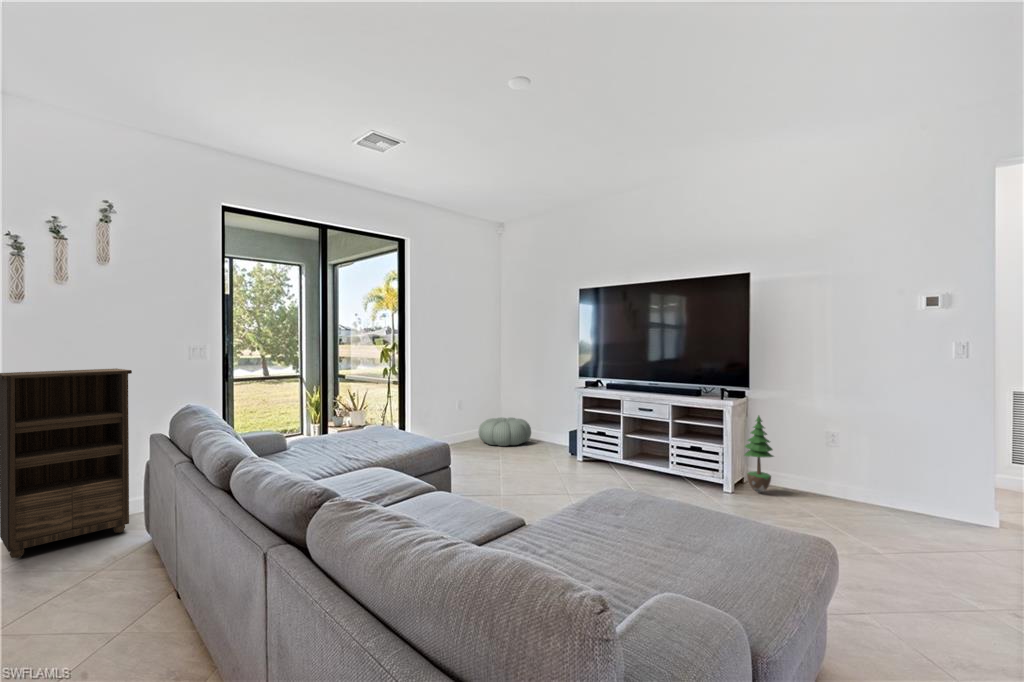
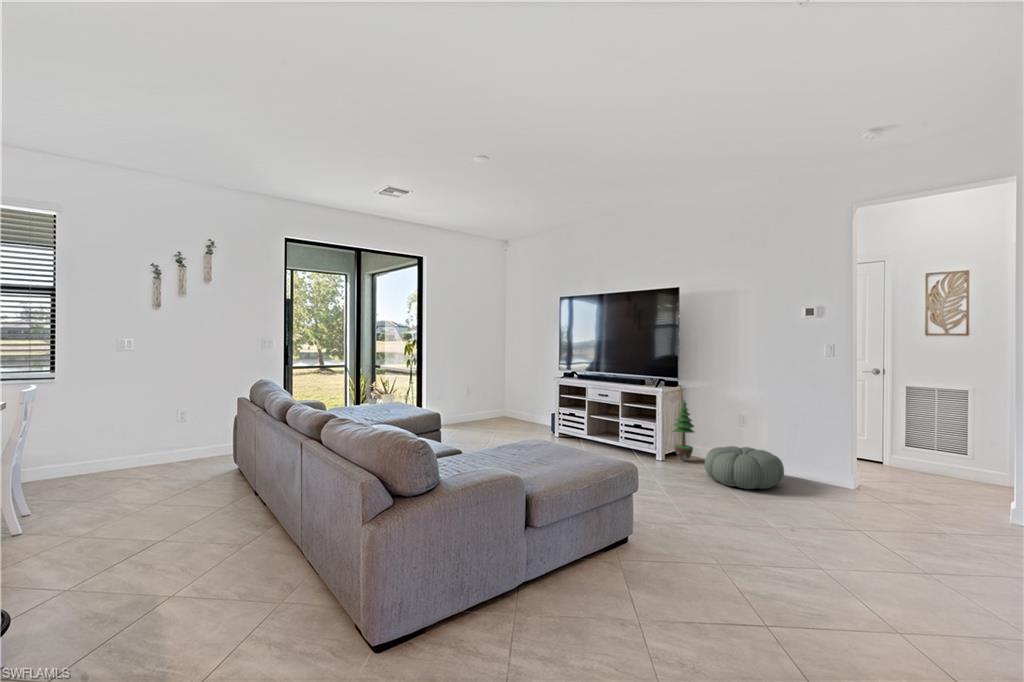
bookshelf: present [0,368,132,558] -> none [144,355,227,475]
pouf: present [479,418,531,446] -> present [705,446,784,489]

